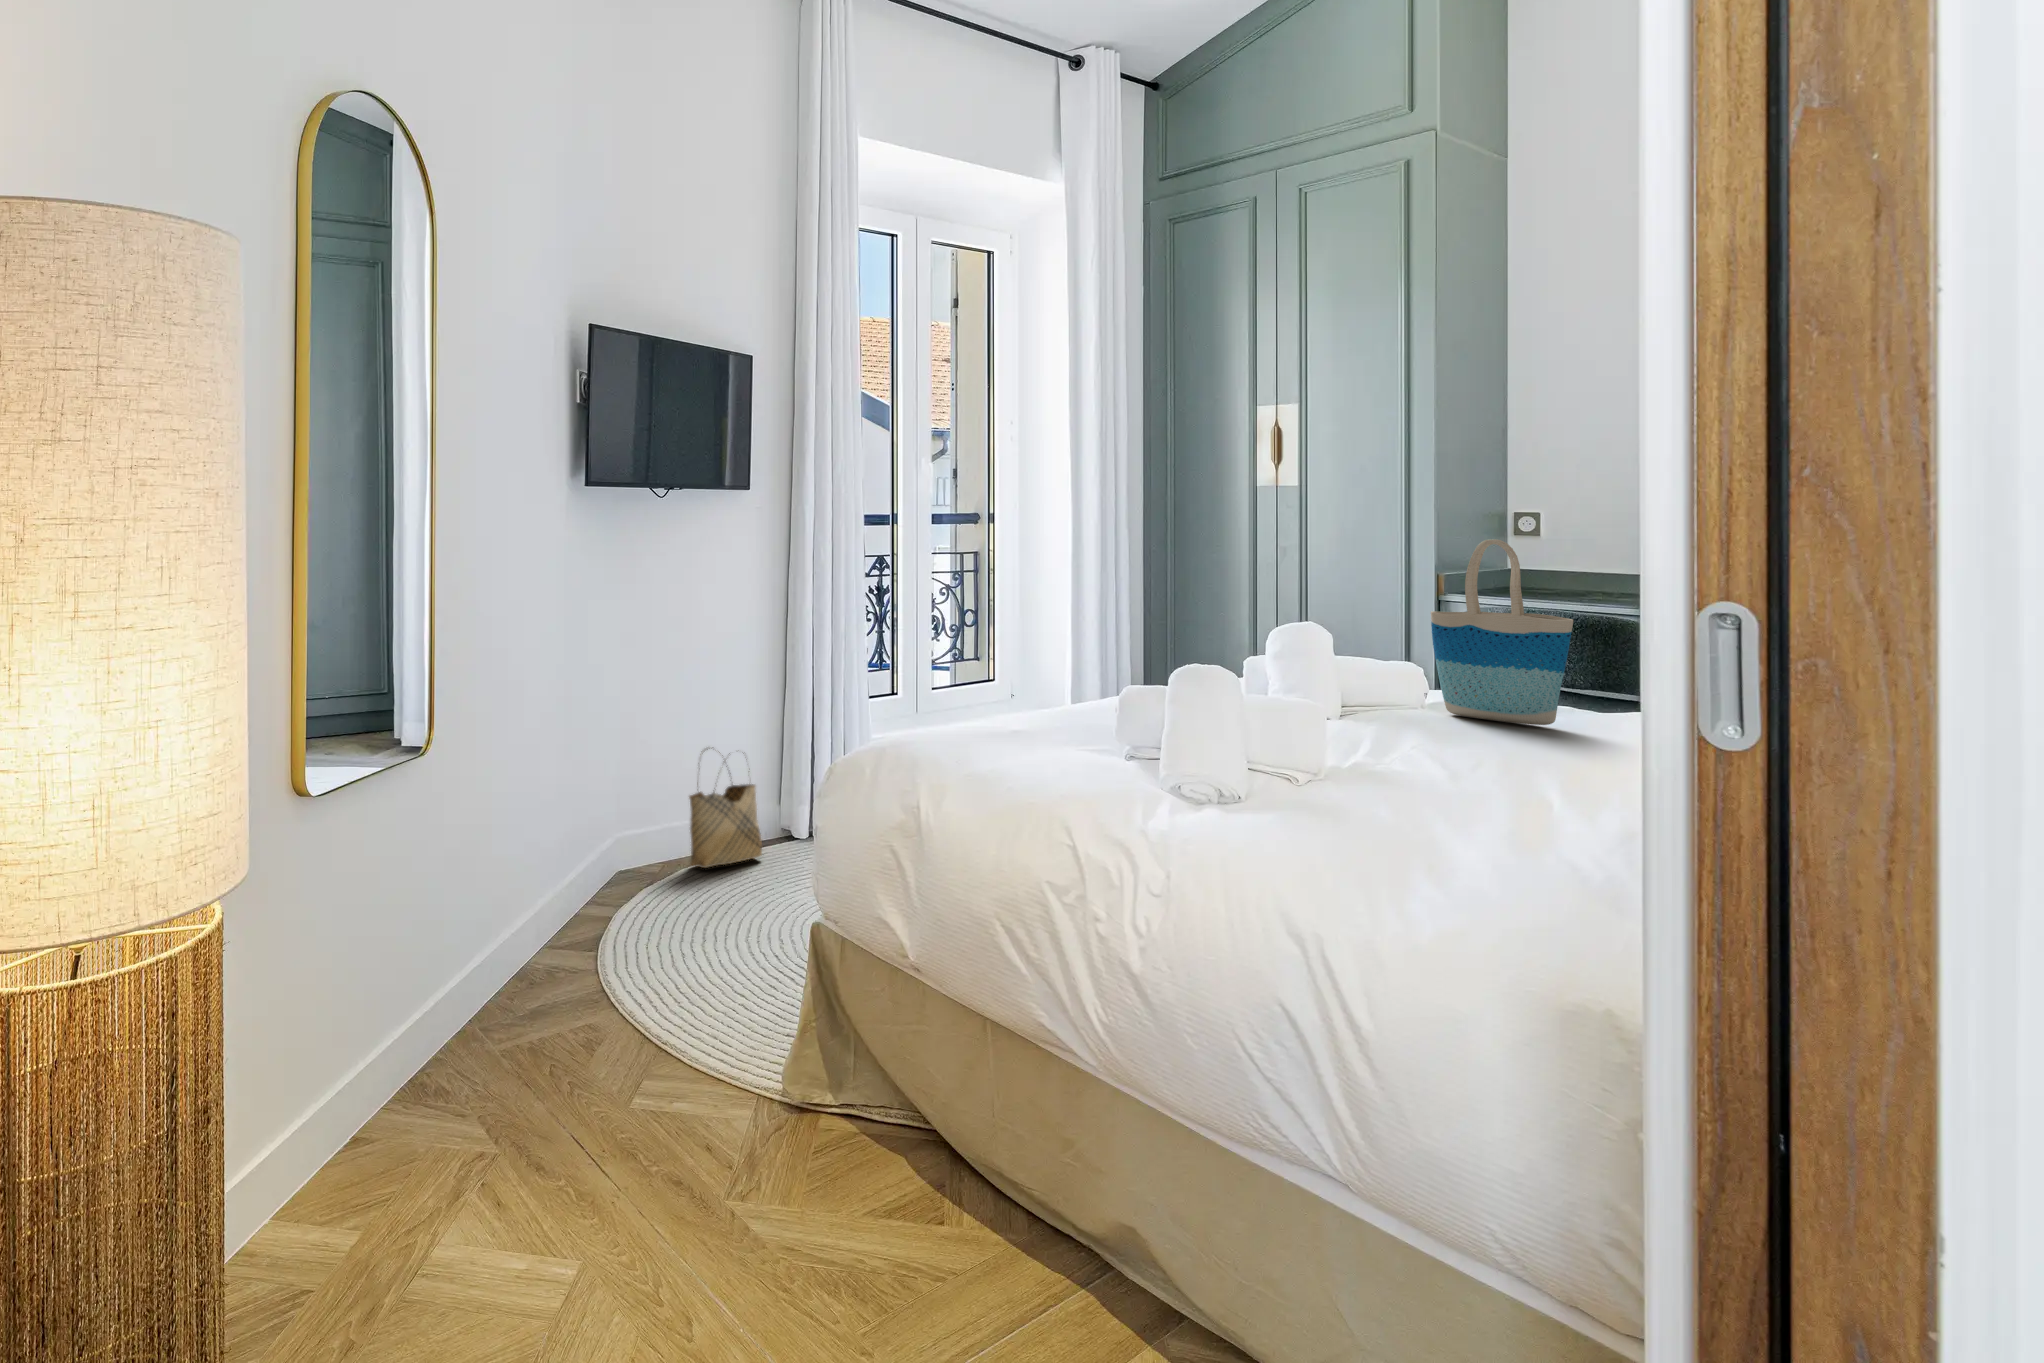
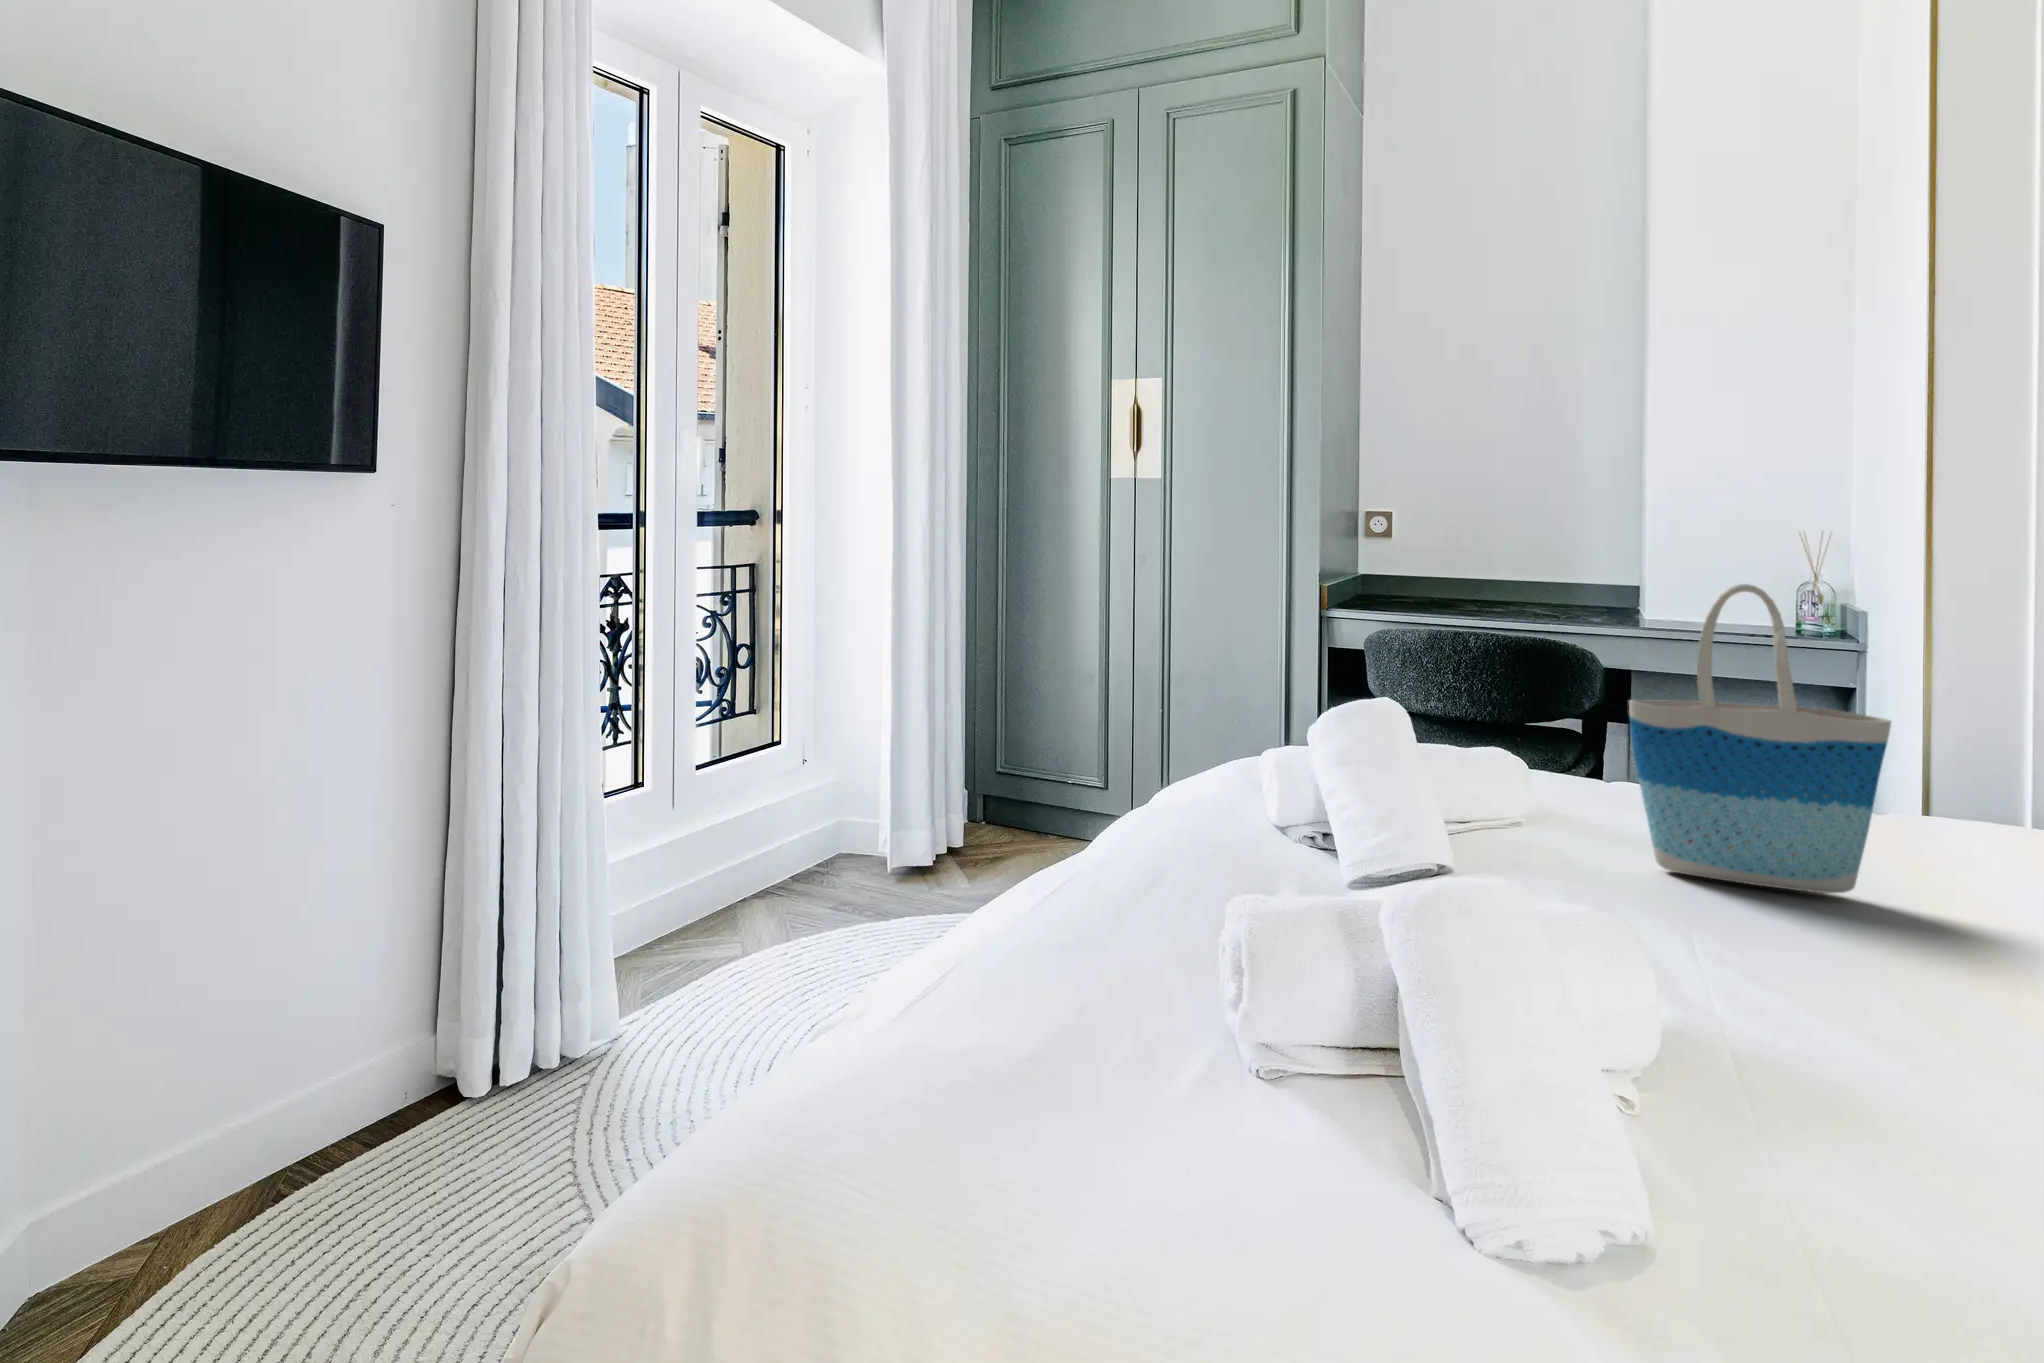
woven basket: present [689,748,762,868] -> none [235,958,402,1217]

